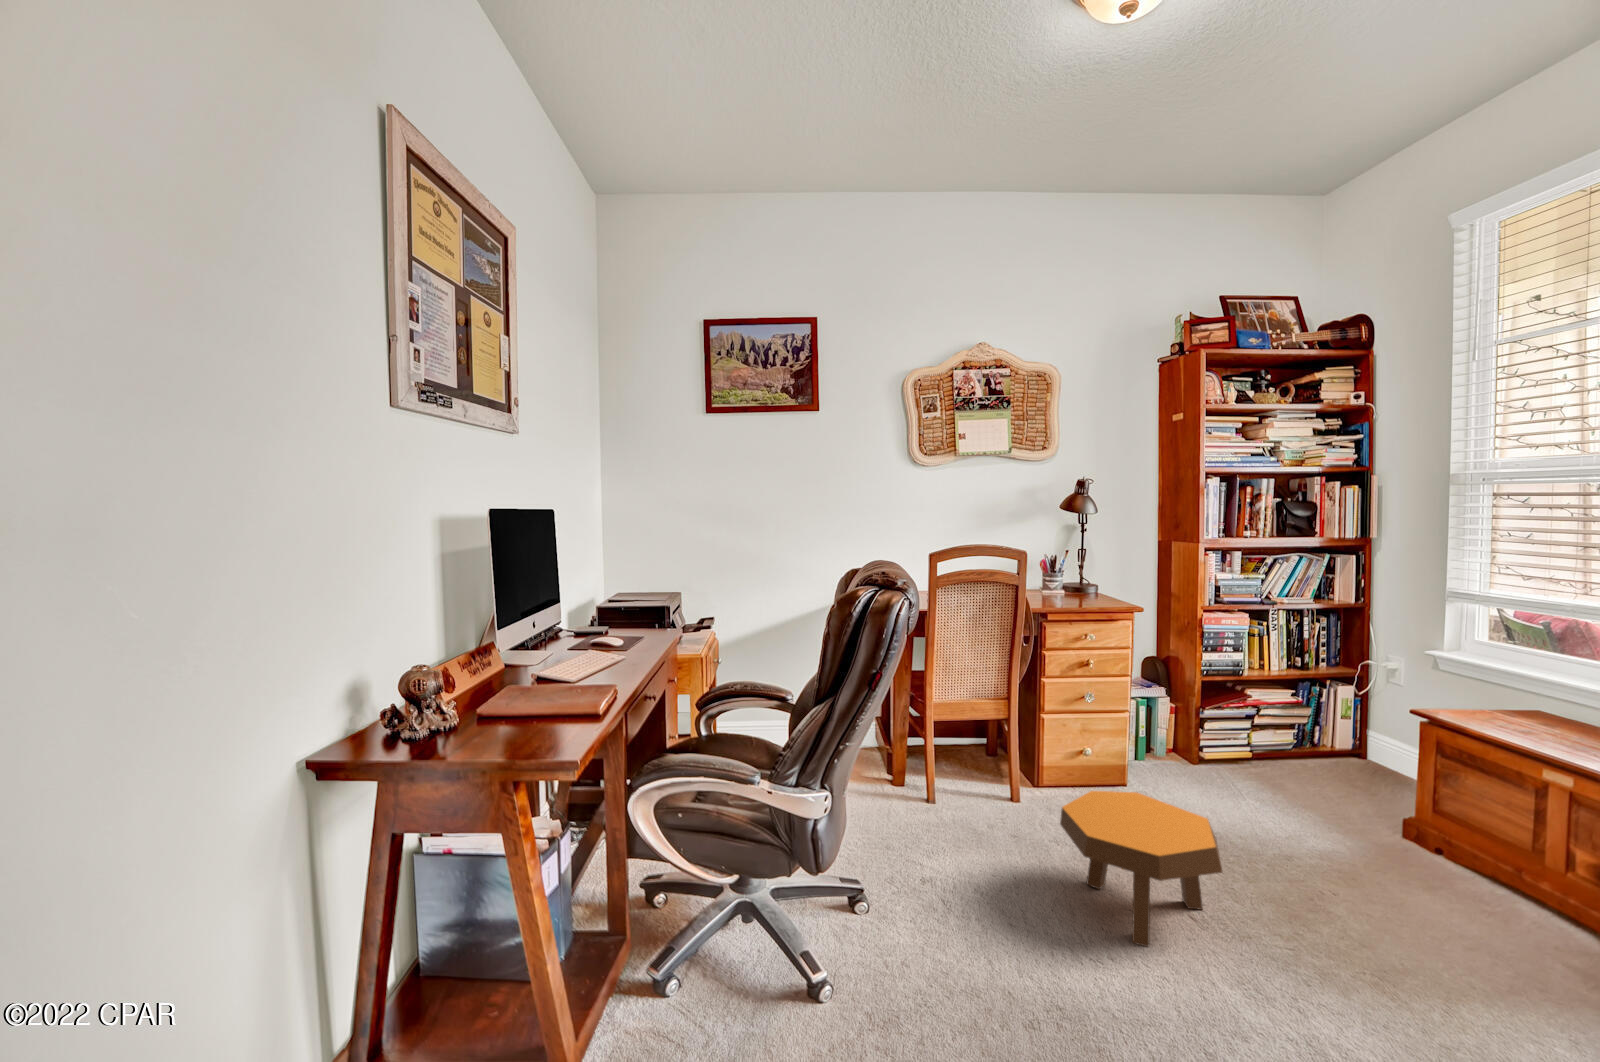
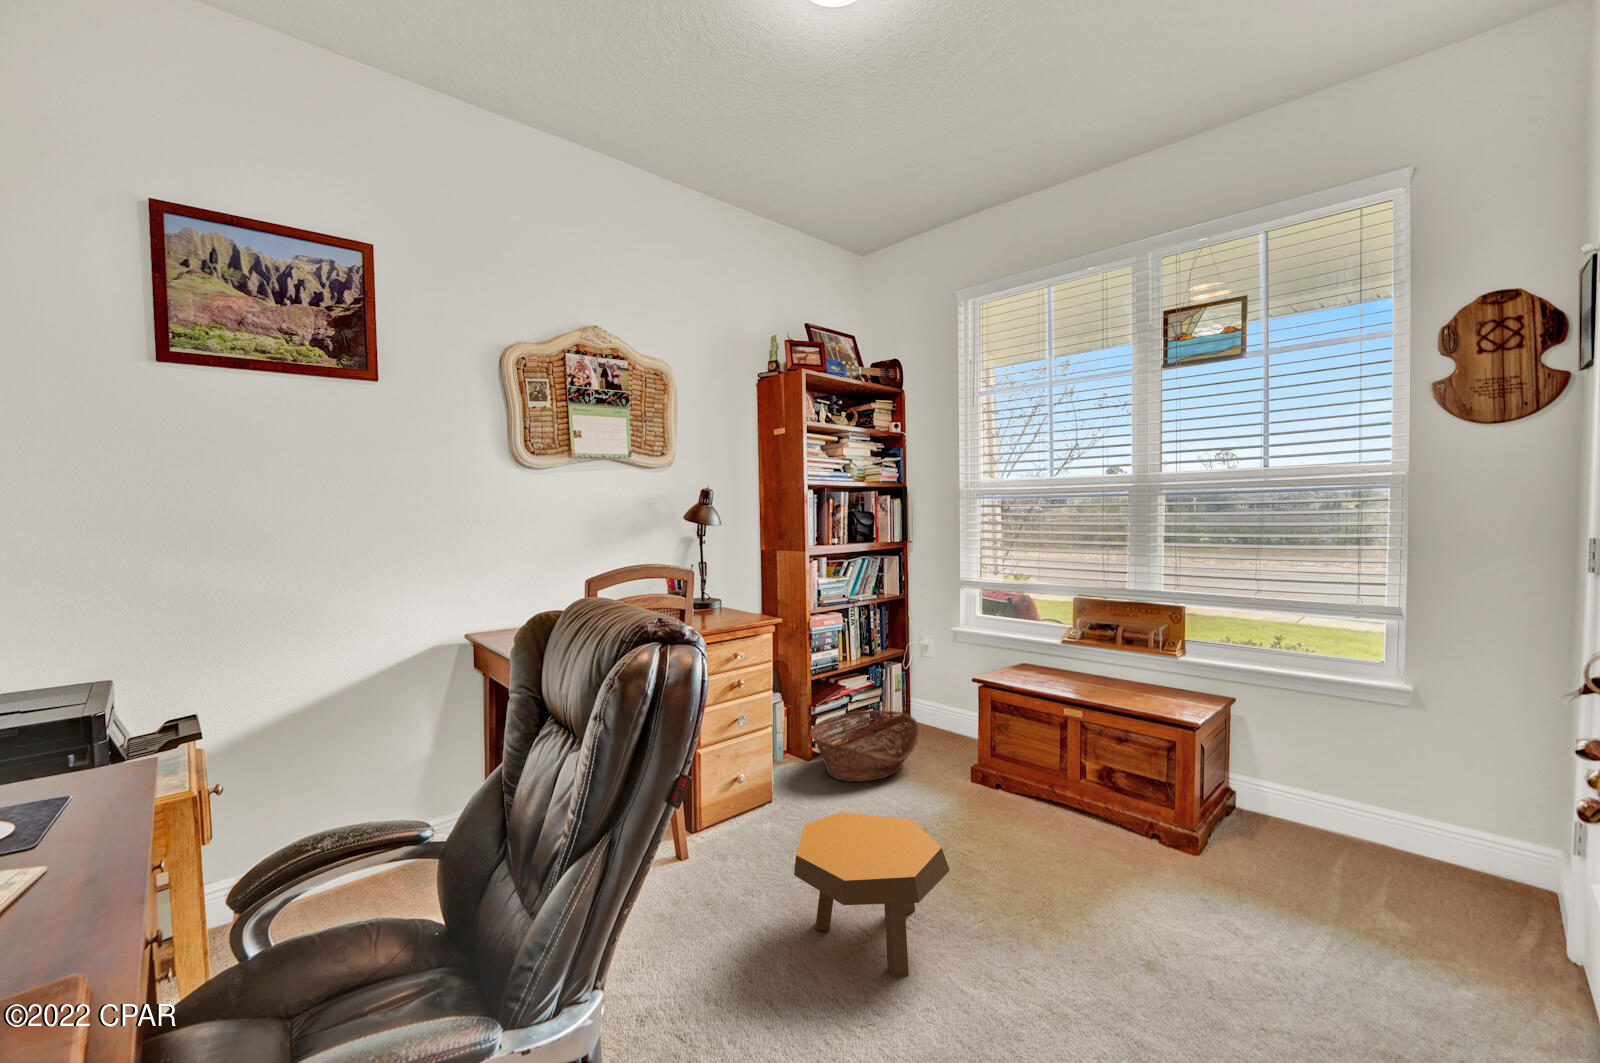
basket: none [1186,724,1344,801] -> present [810,710,919,782]

